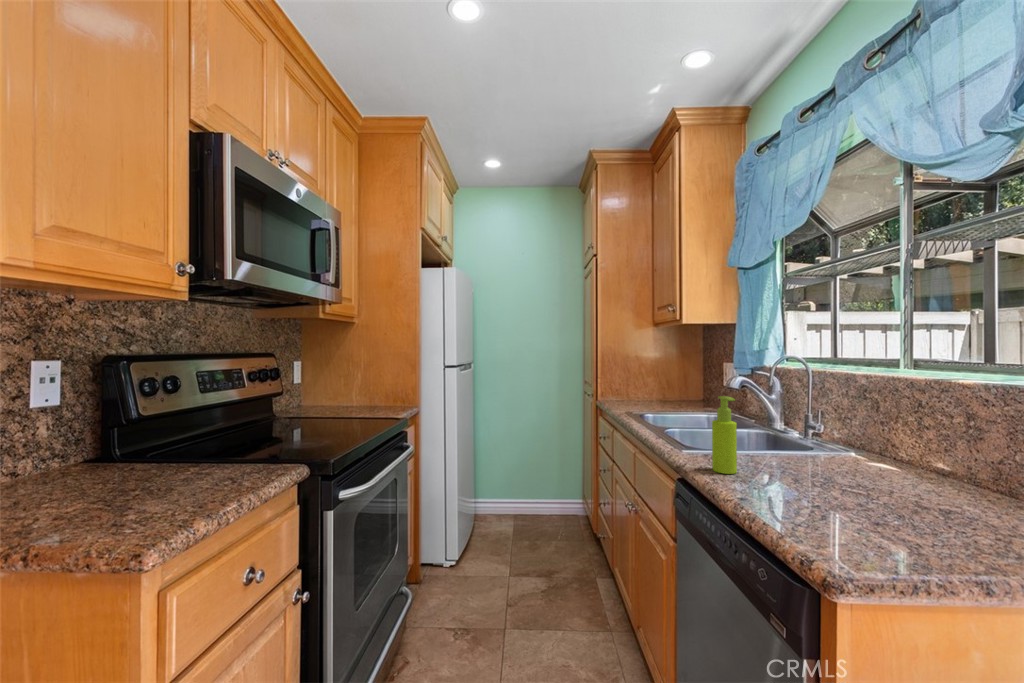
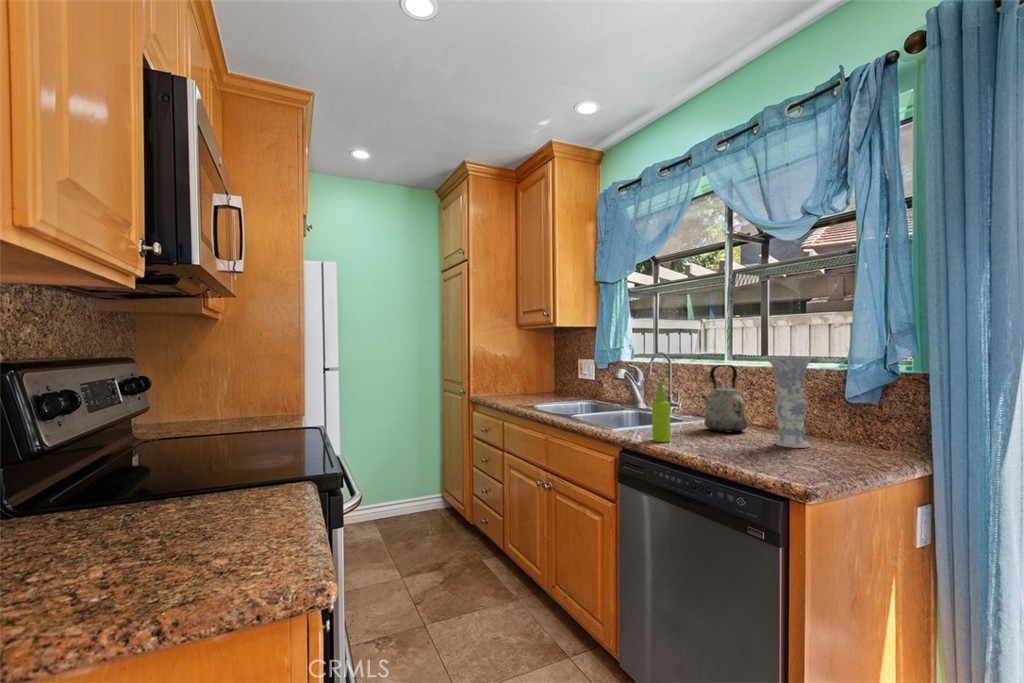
vase: none [886,371,977,520] -> present [766,357,813,448]
kettle: none [804,378,890,475] -> present [702,365,747,432]

